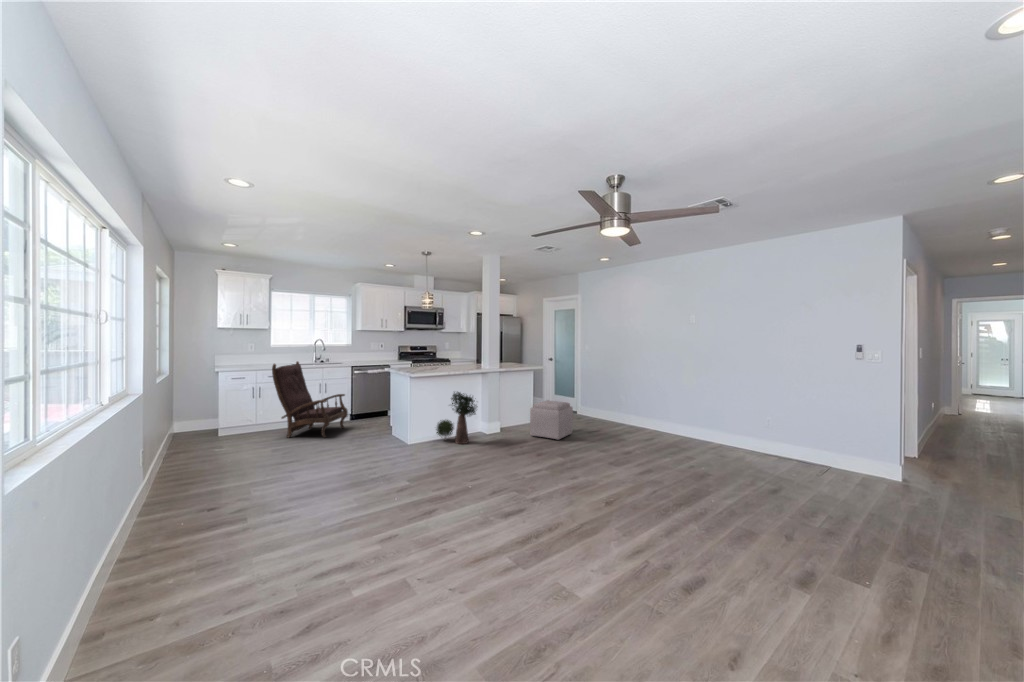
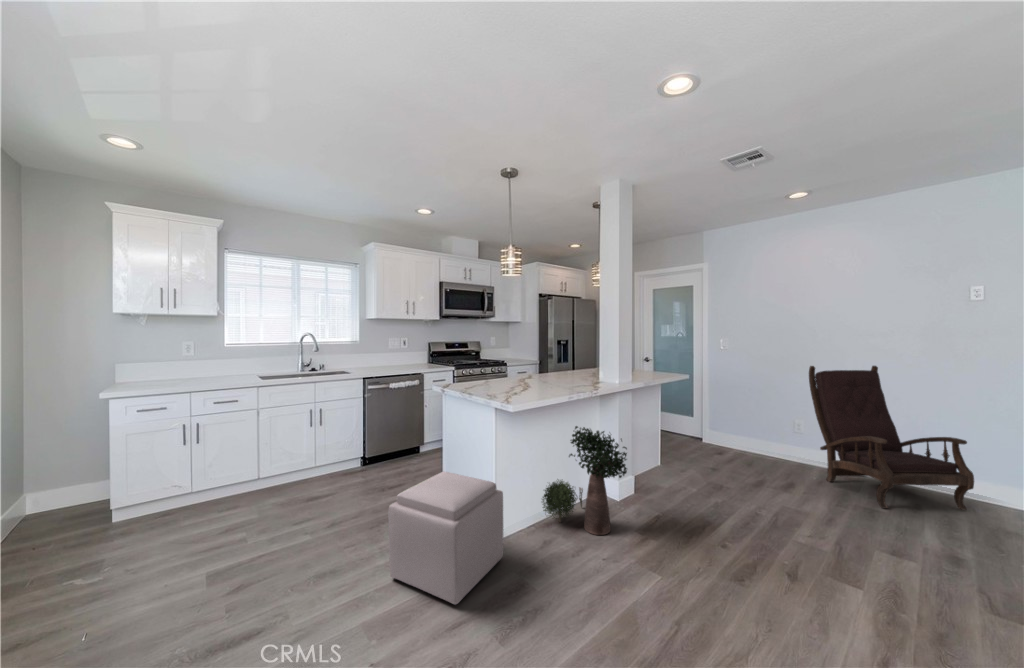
armchair: present [272,361,348,437] -> present [809,366,974,510]
ottoman: present [530,400,573,440] -> present [389,471,503,604]

